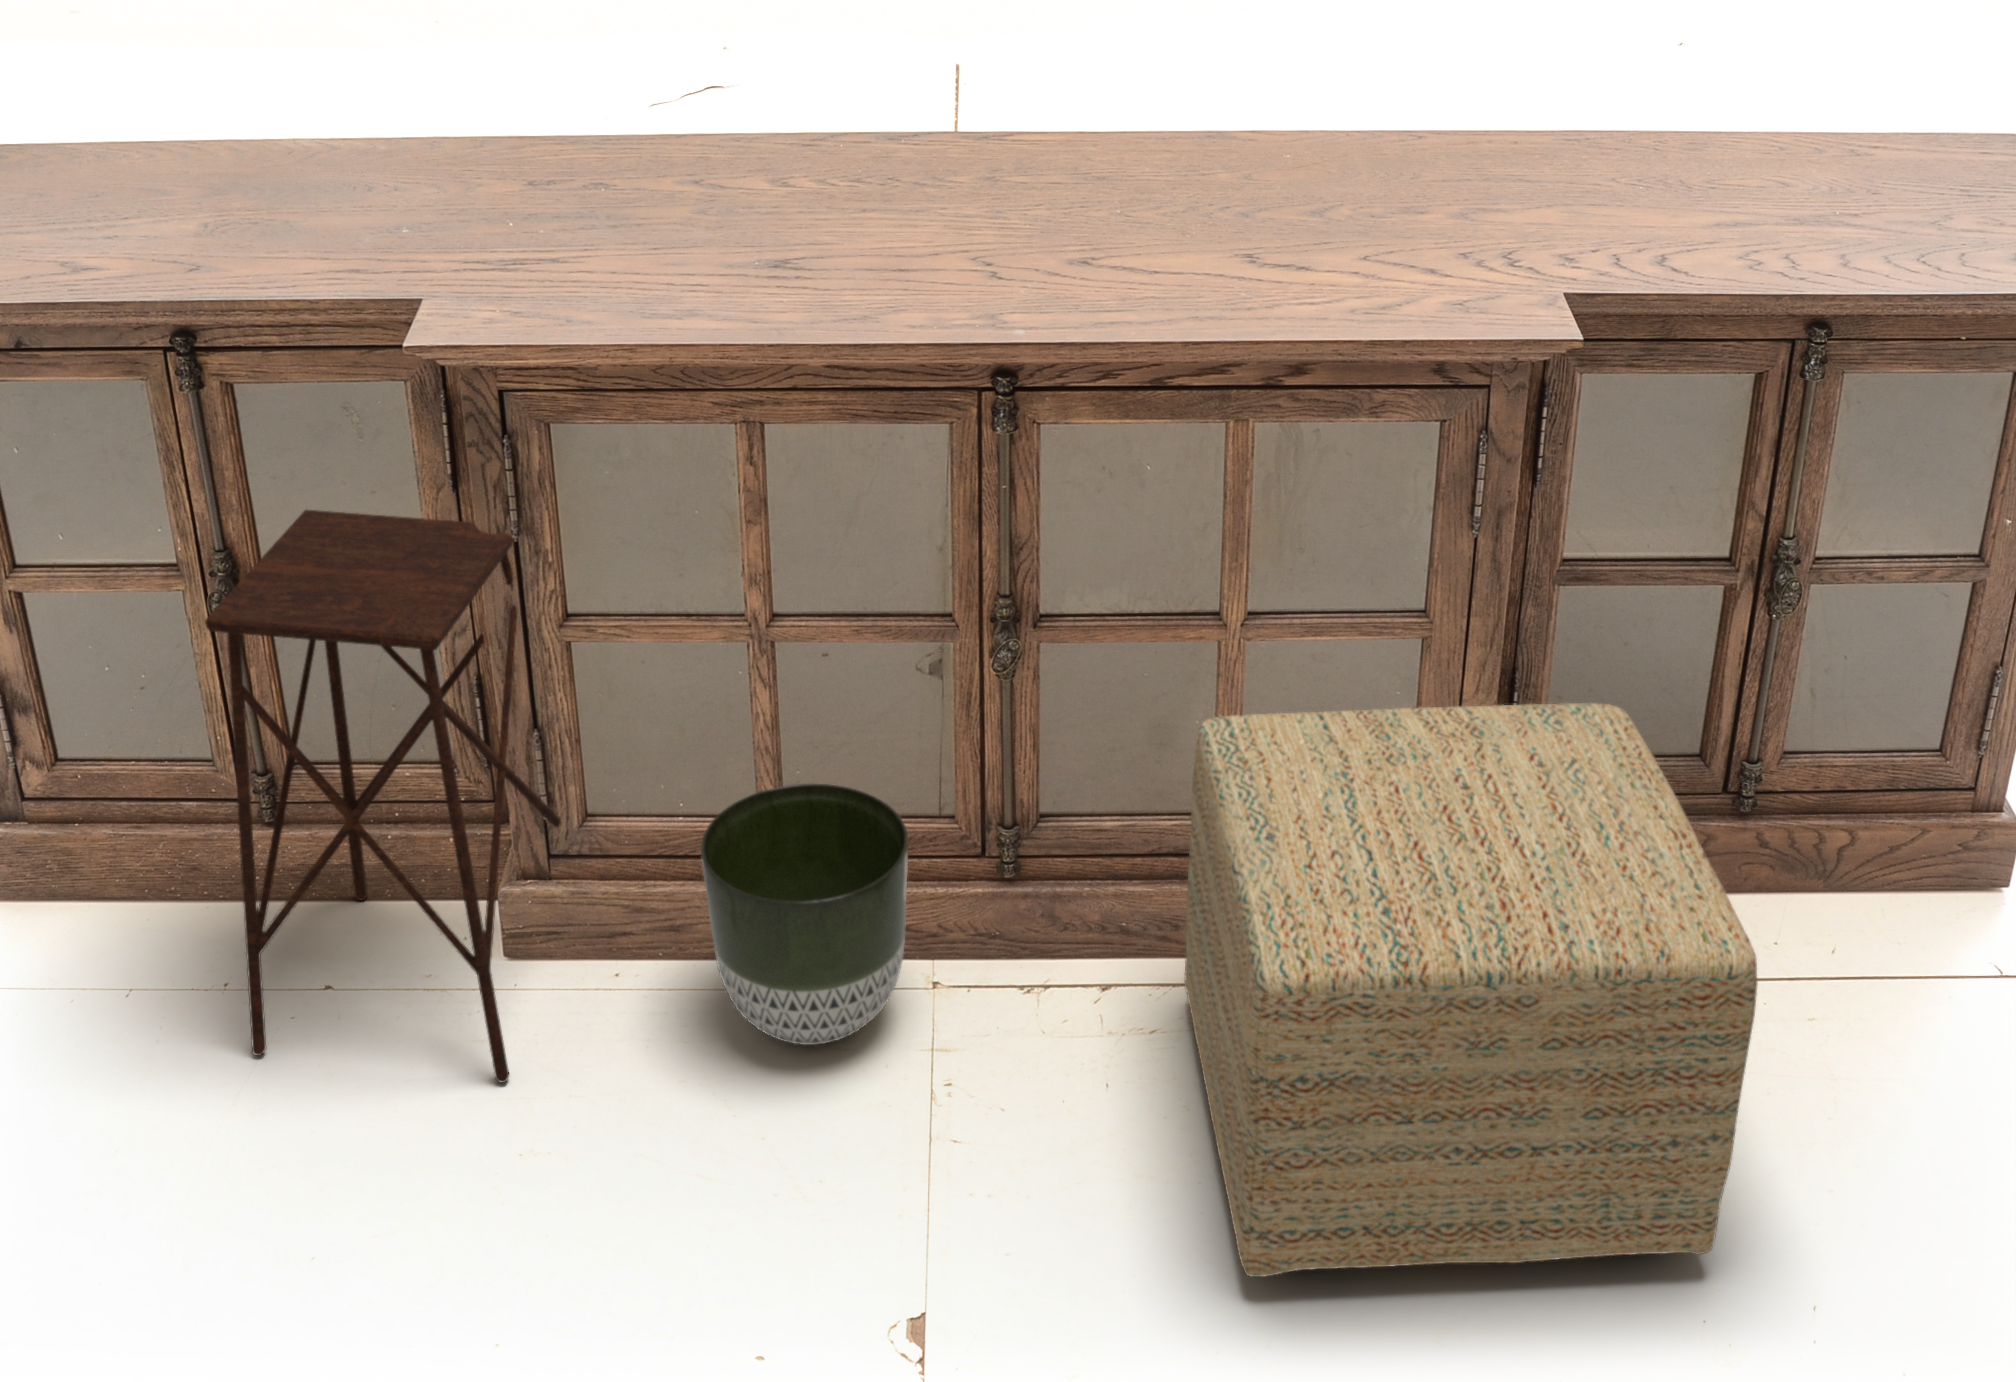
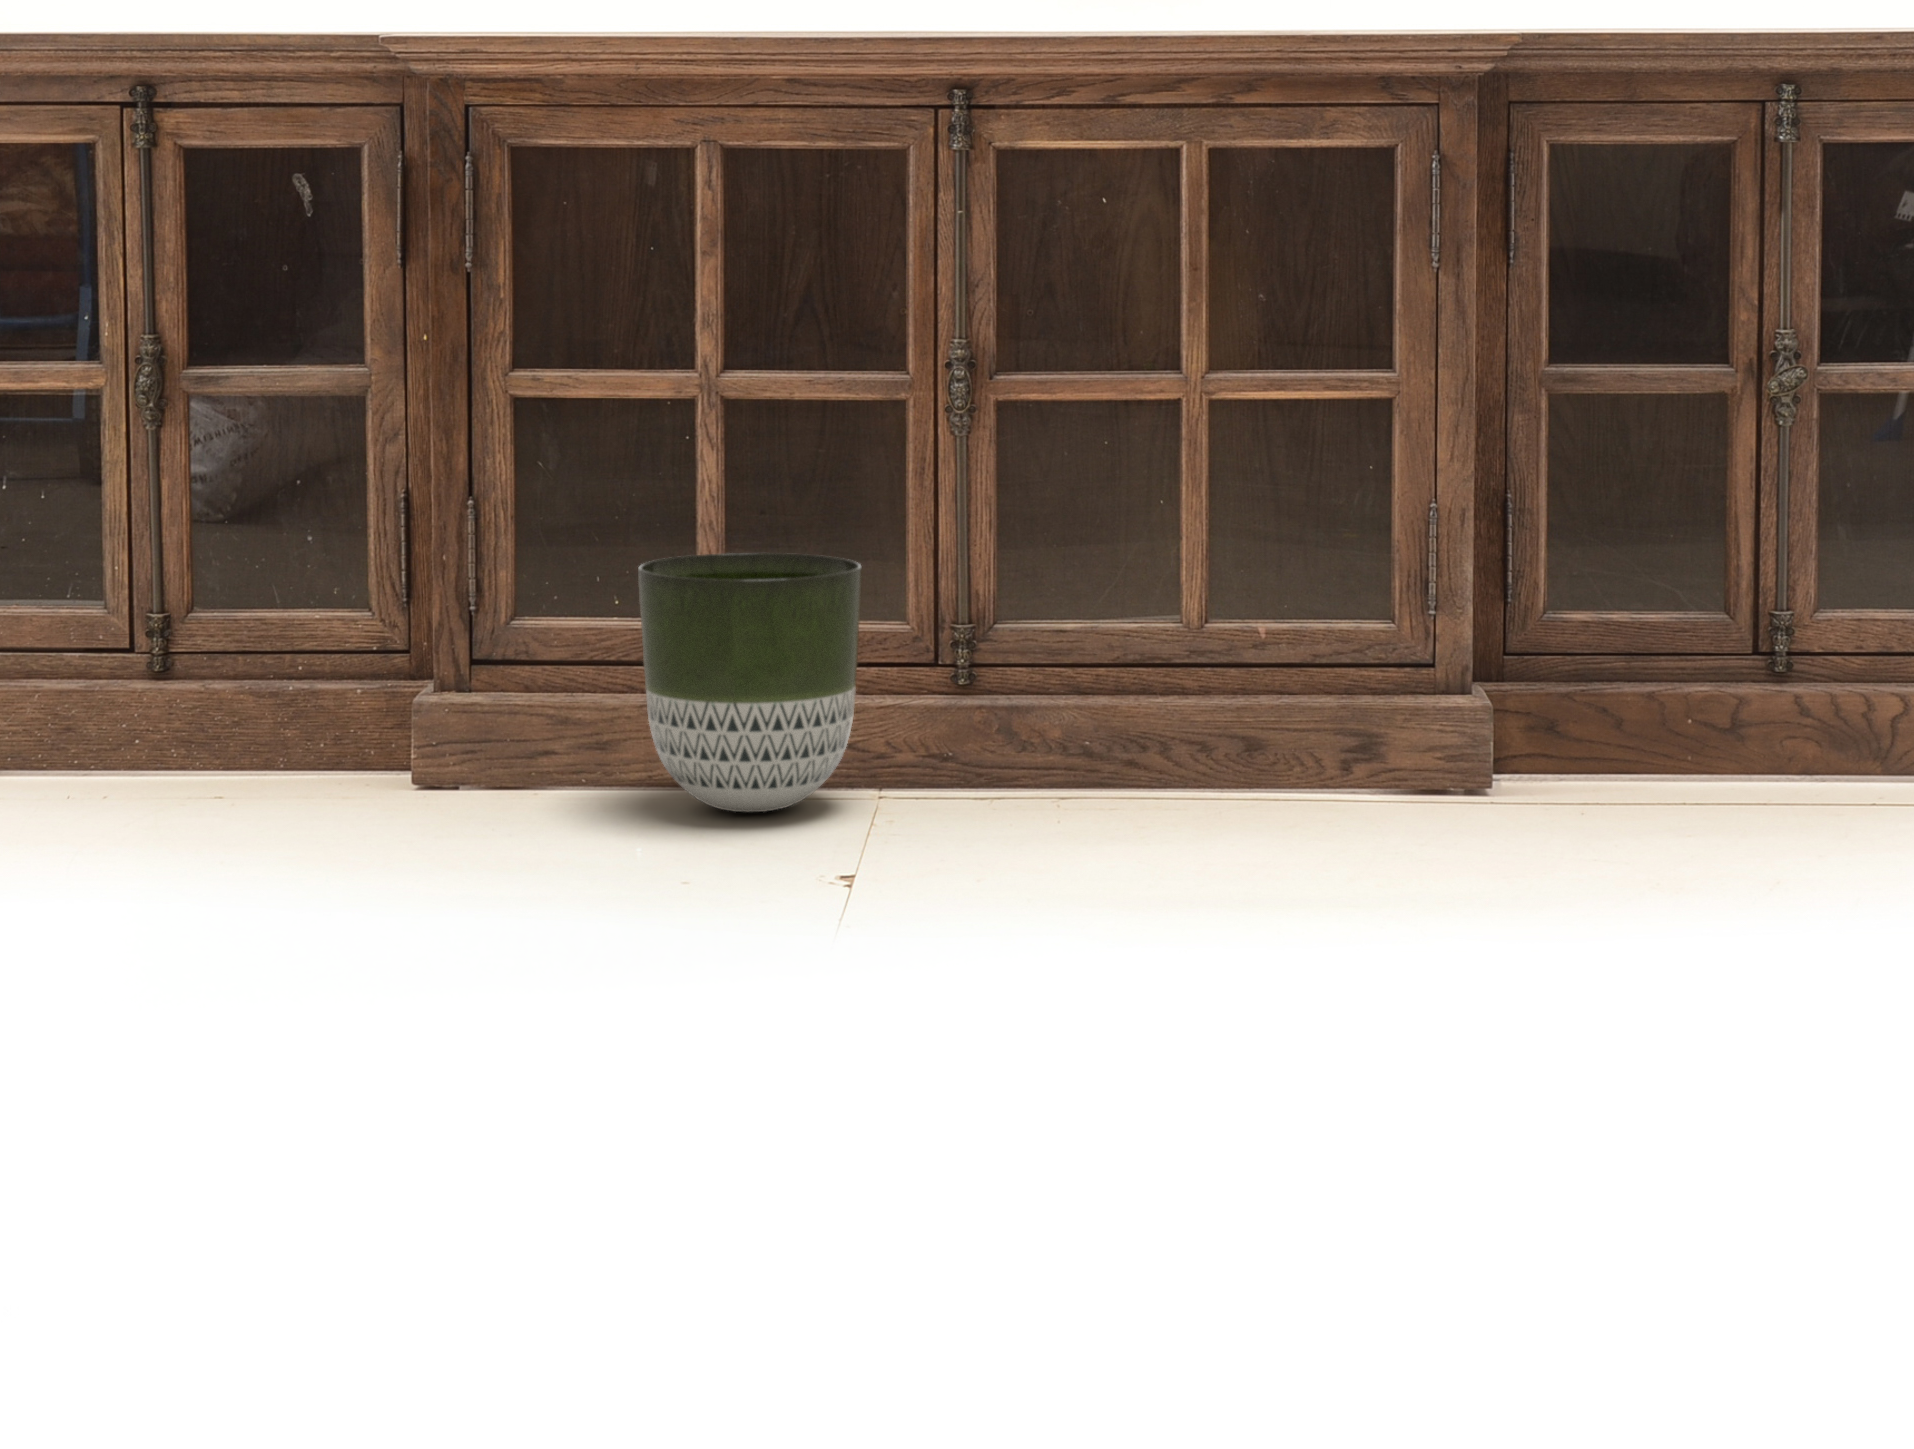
side table: present [205,510,560,1083] -> none [121,262,510,830]
ottoman: present [1184,703,1758,1277] -> none [1163,414,1780,896]

